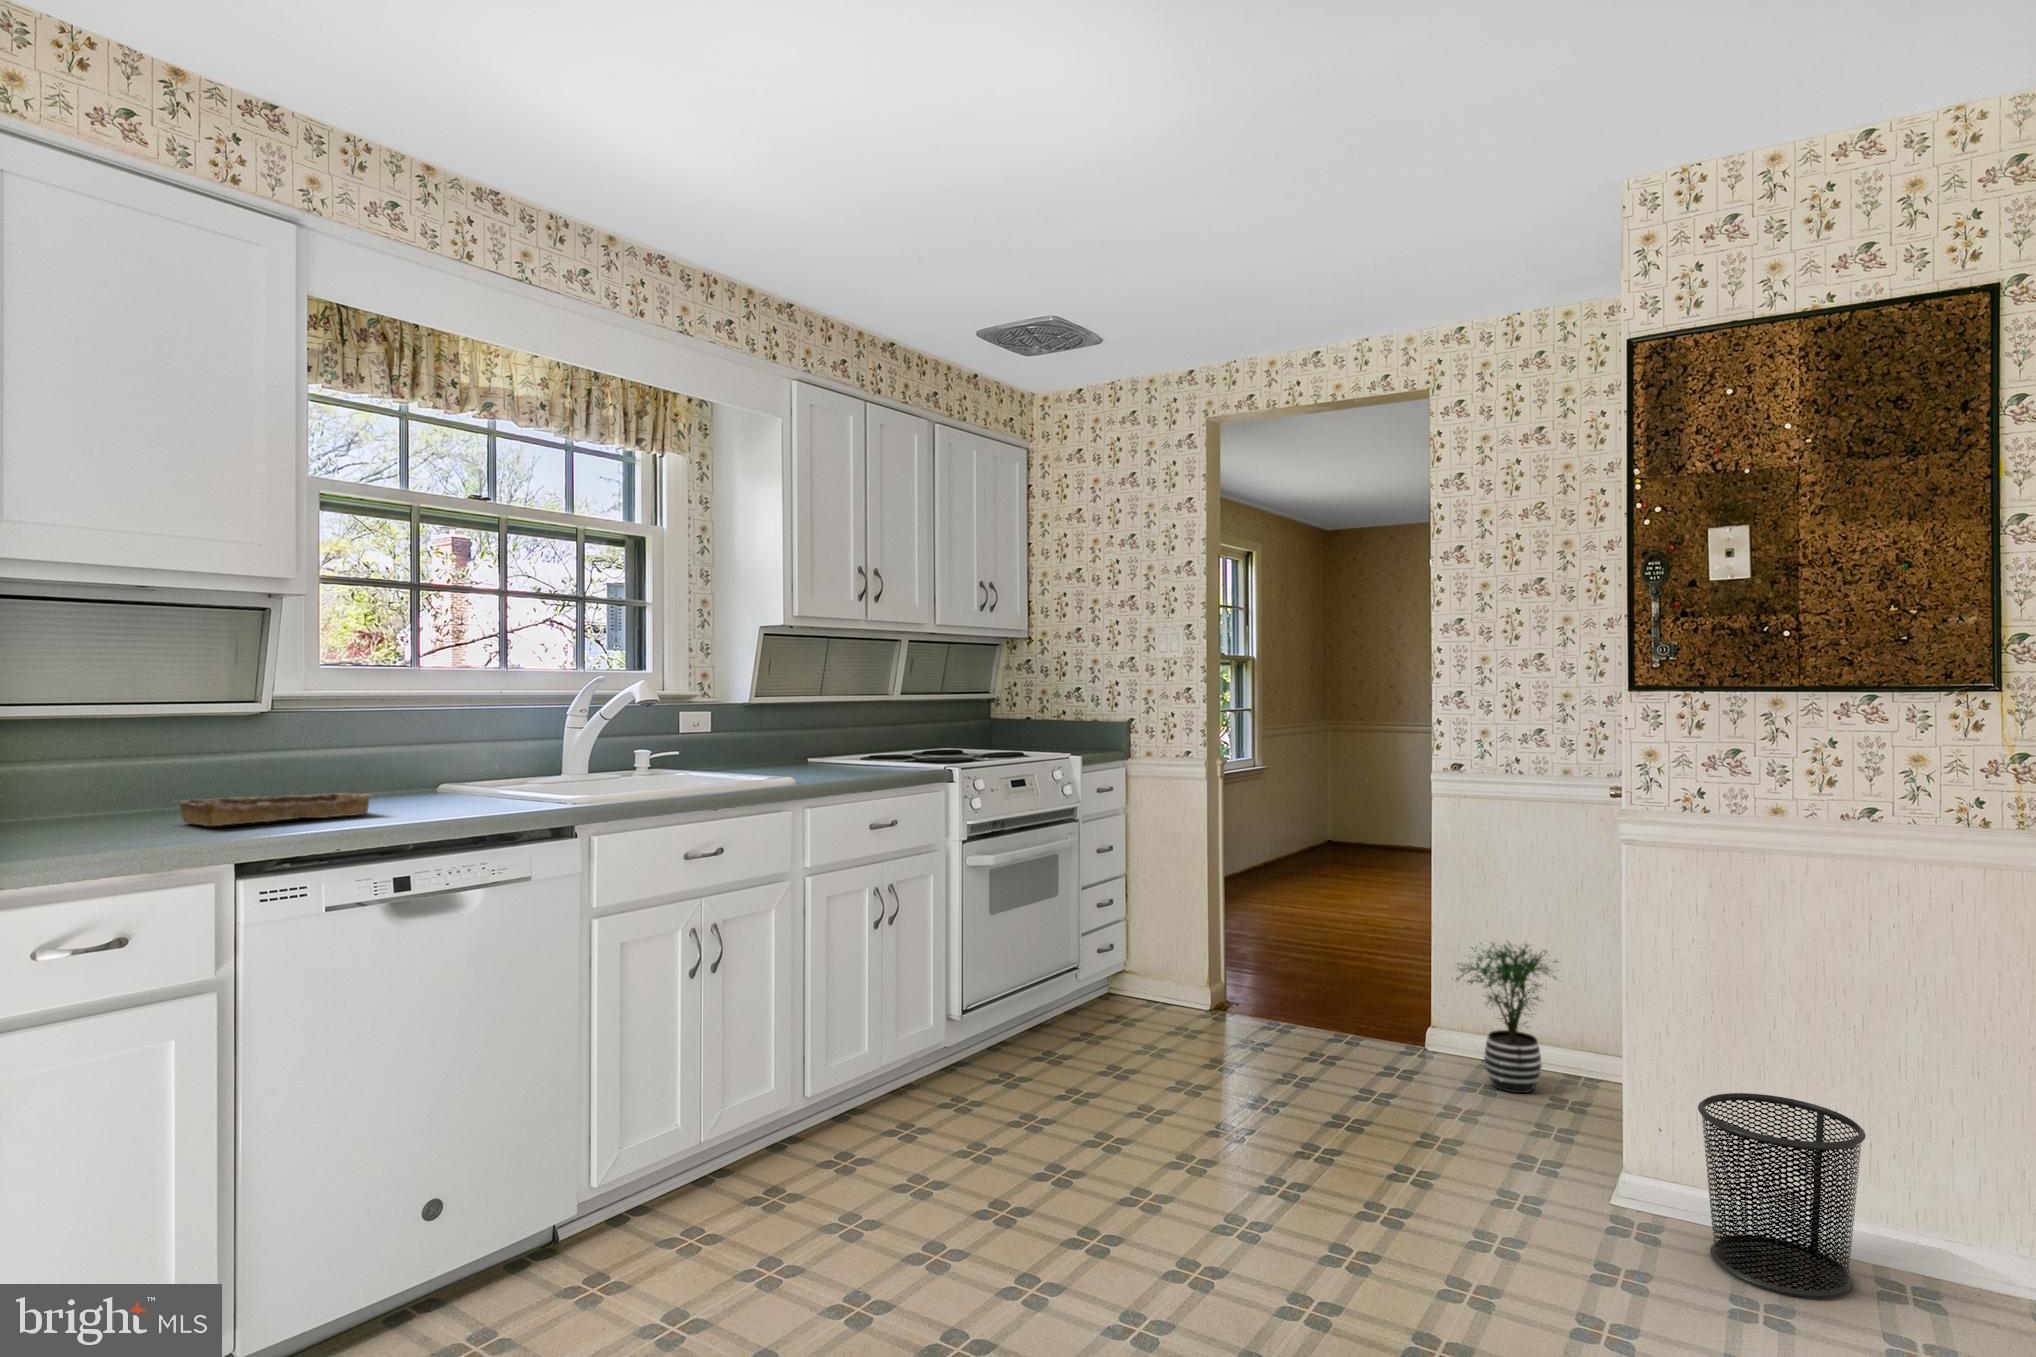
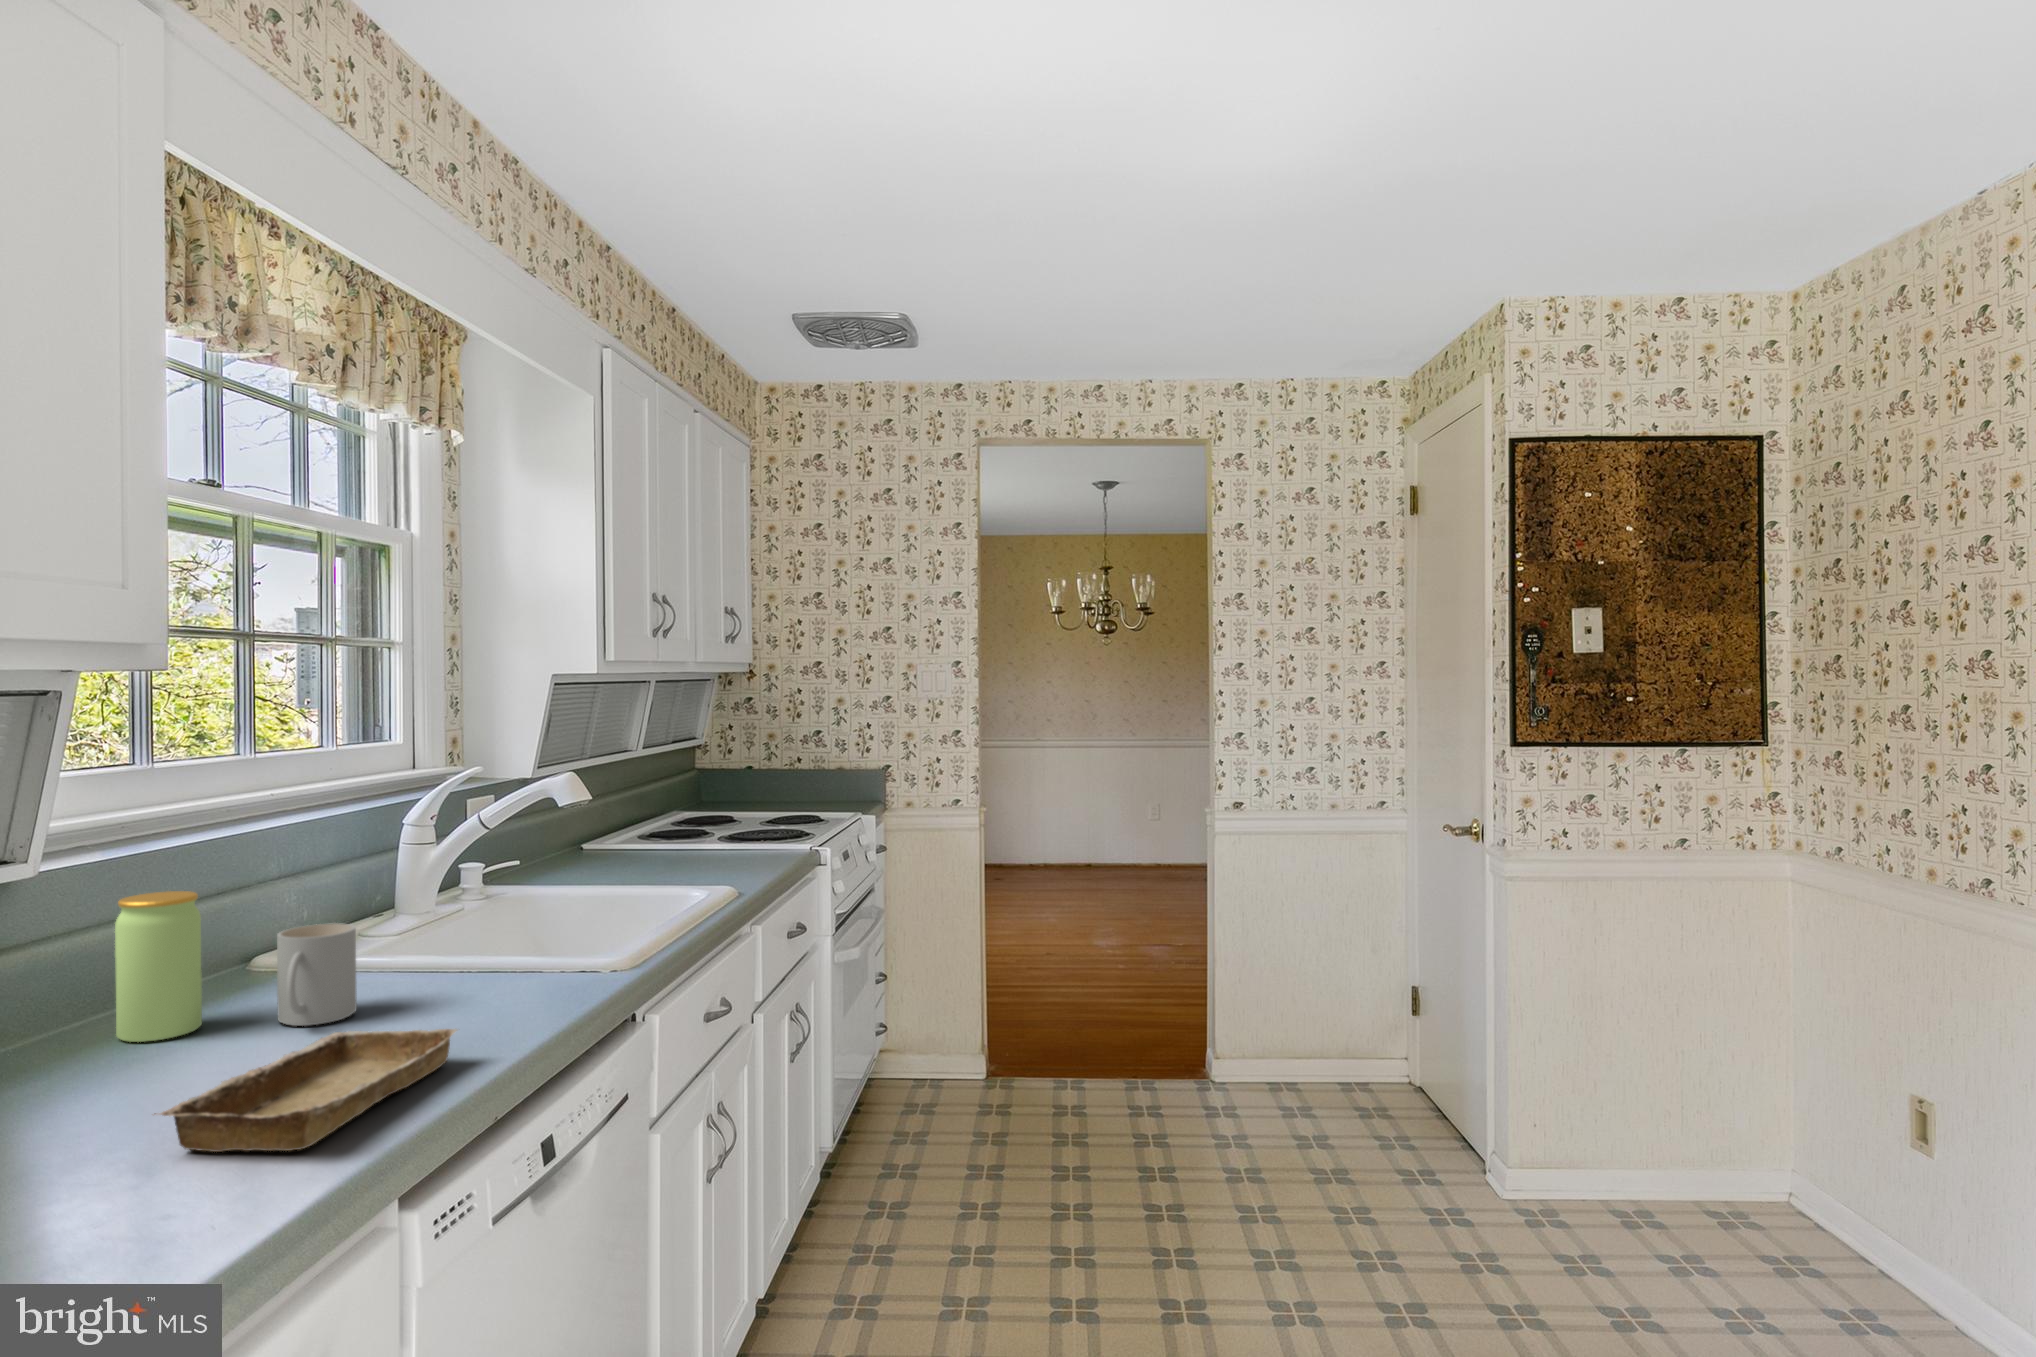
jar: none [295,718,343,798] -> present [115,891,202,1042]
mug: none [354,745,414,800] -> present [277,923,357,1026]
potted plant: present [1456,942,1557,1093] -> none [1264,962,1359,1103]
waste bin: present [1698,1093,1866,1298] -> none [1598,1077,1727,1238]

